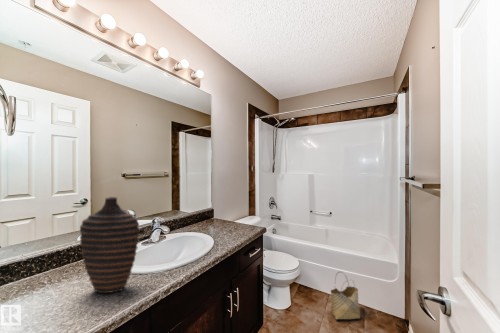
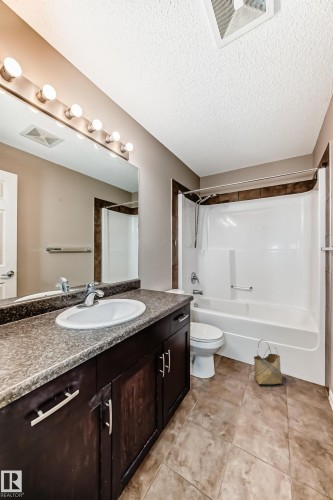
decorative vase: present [80,197,139,293] -> none [28,253,84,343]

